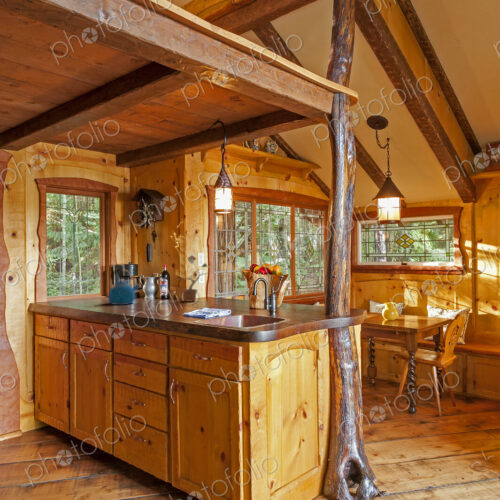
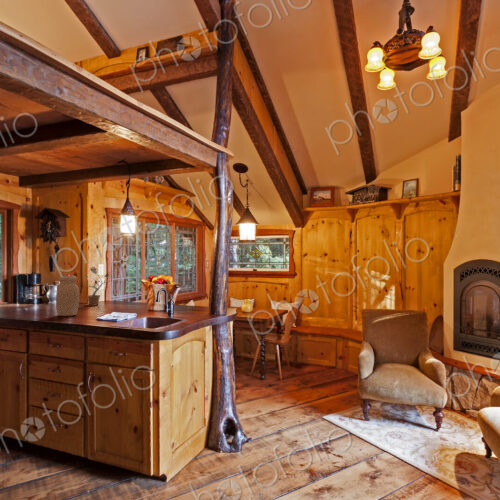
jar: none [142,262,167,310] -> present [56,276,79,316]
kettle: present [108,269,140,305] -> none [18,280,49,312]

